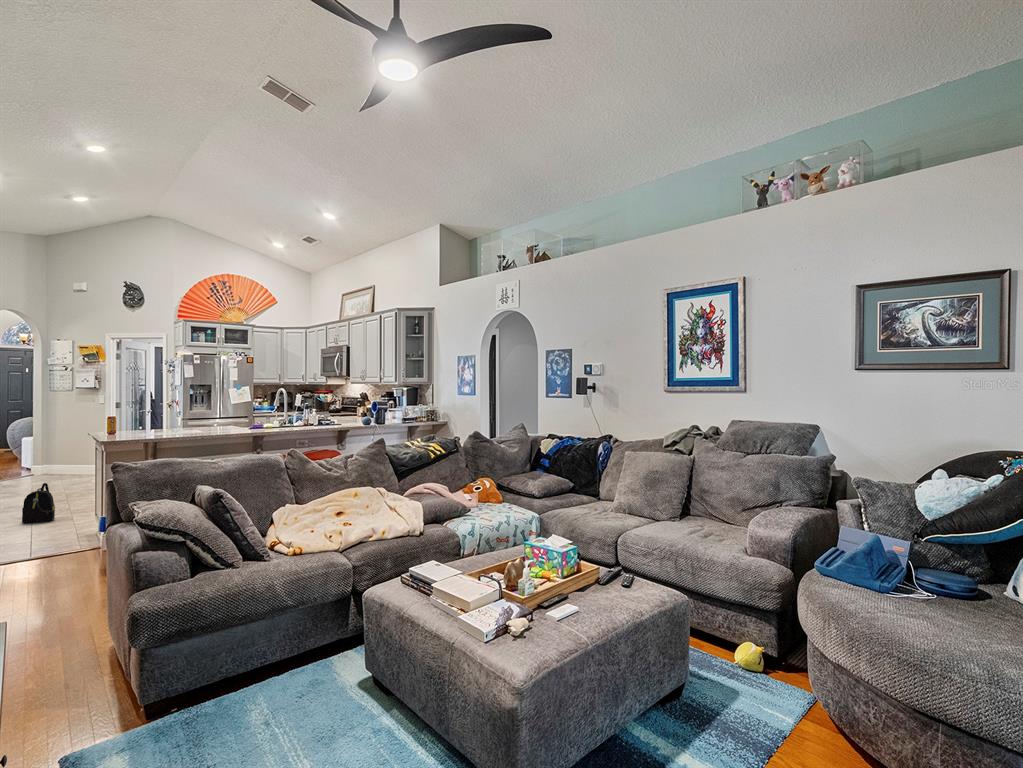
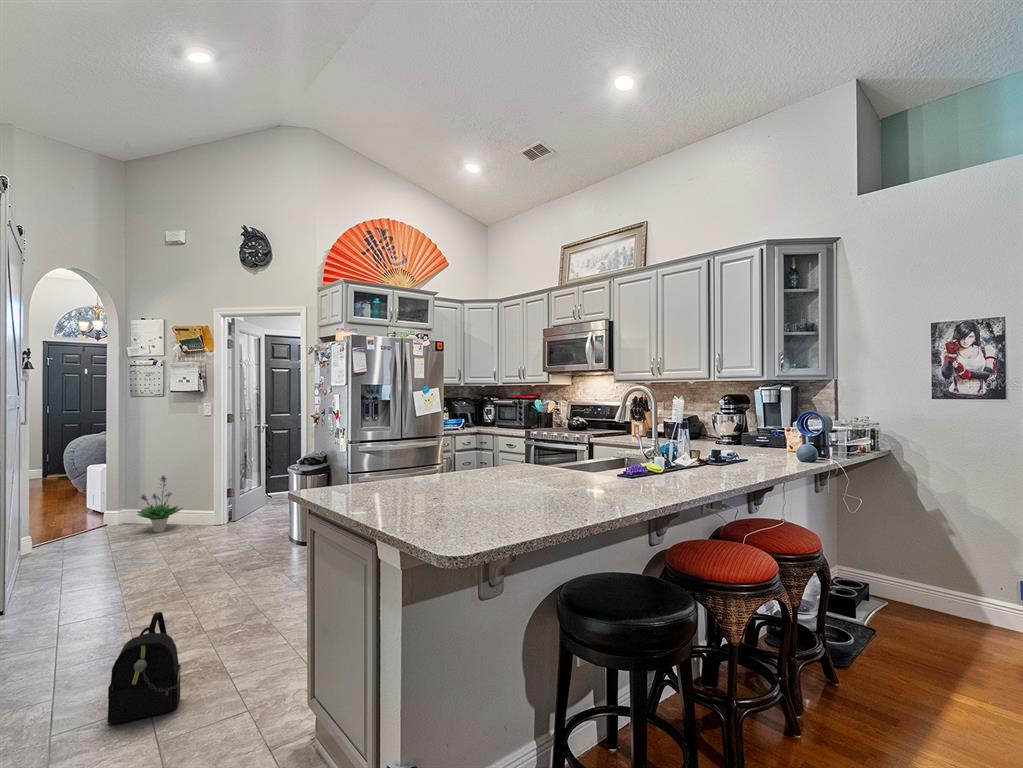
potted plant: none [51,441,84,477] -> present [137,475,183,532]

